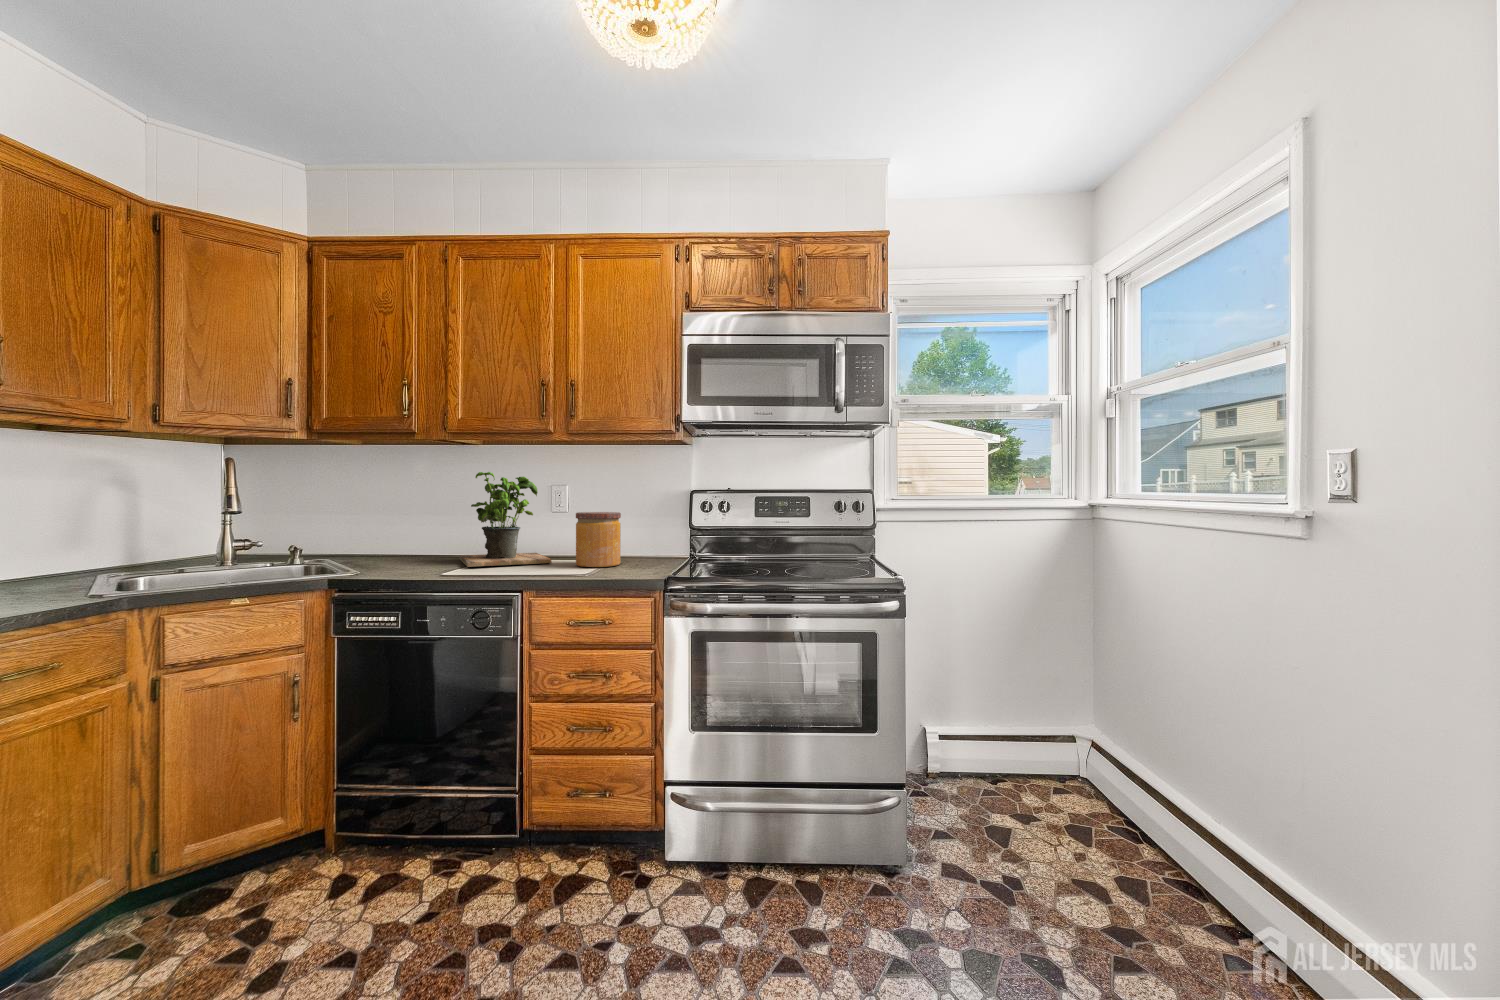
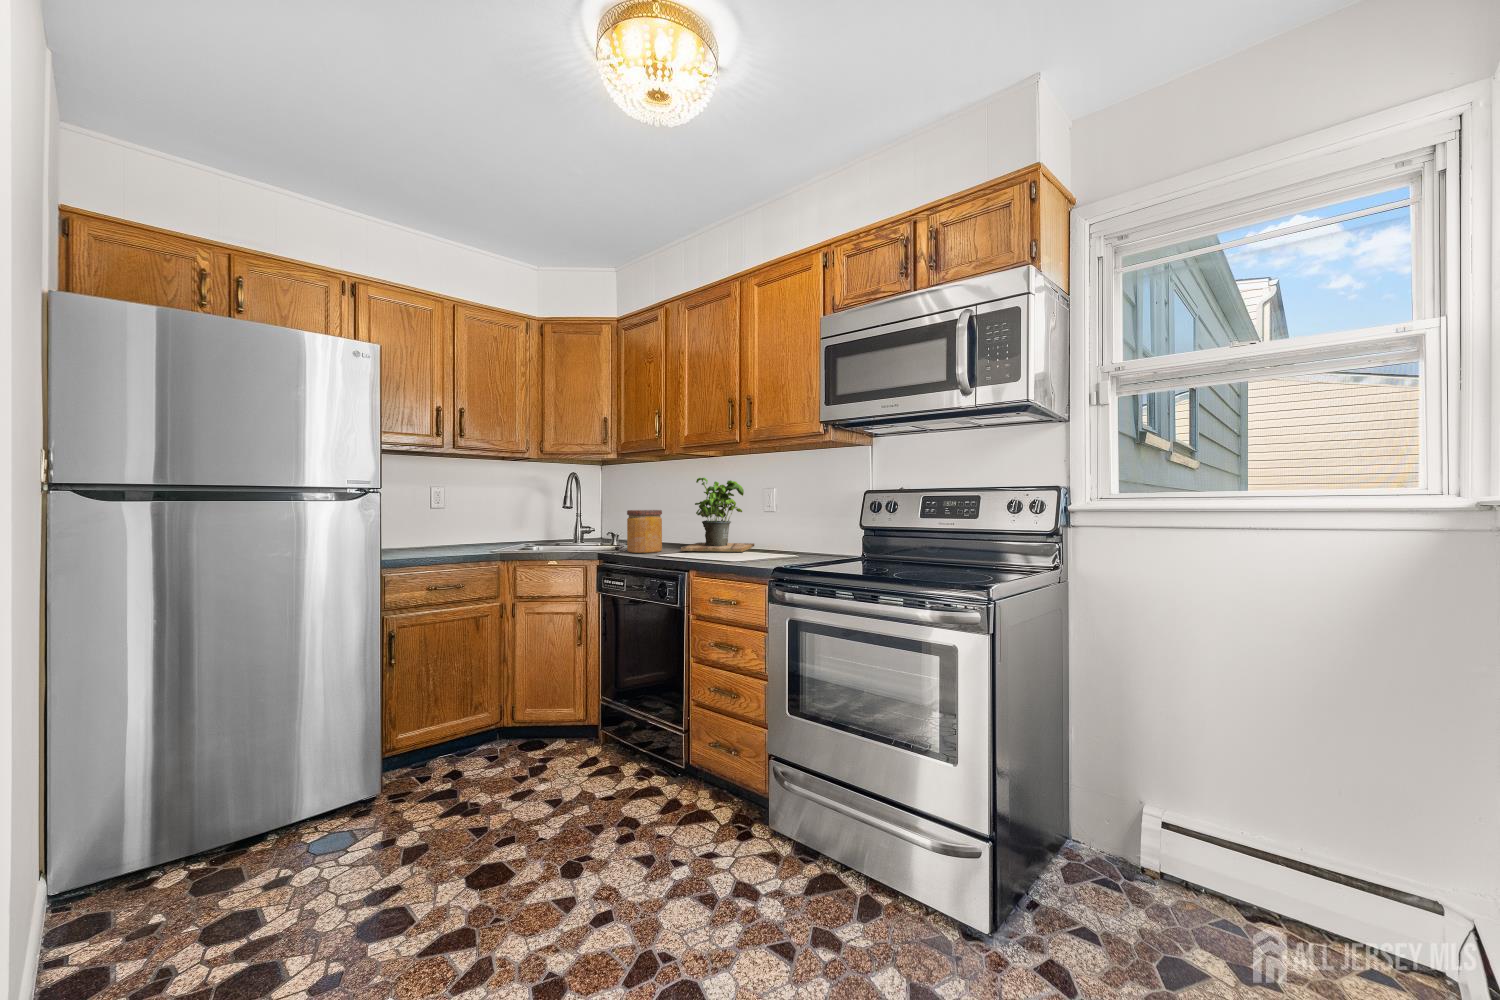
jar: present [576,512,621,567] -> present [627,510,662,553]

